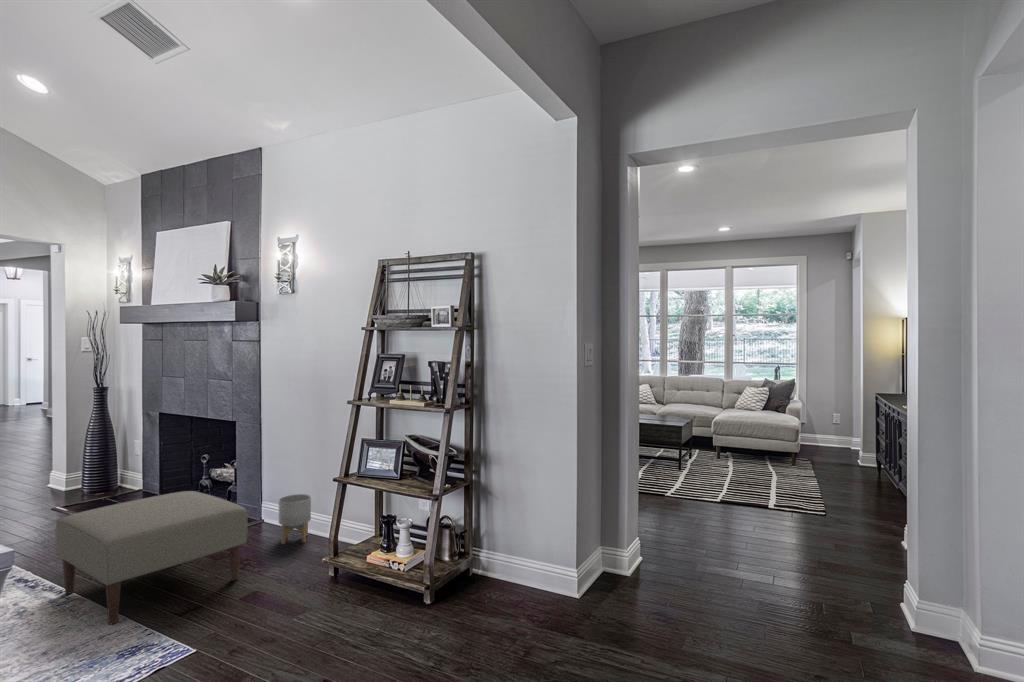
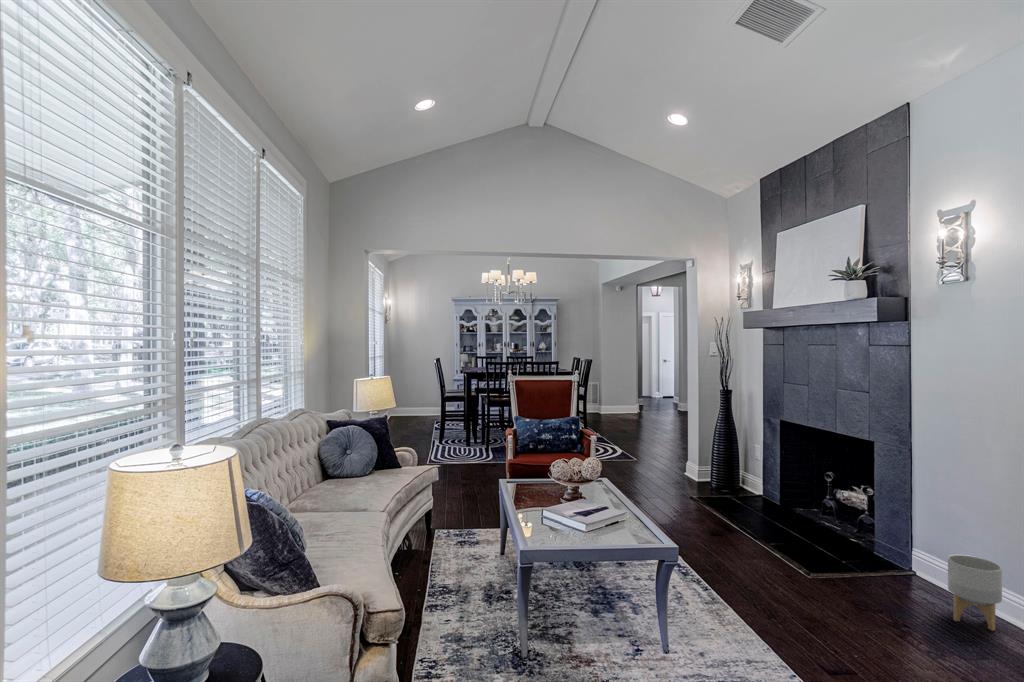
ottoman: present [55,491,248,624] -> none [702,514,915,653]

